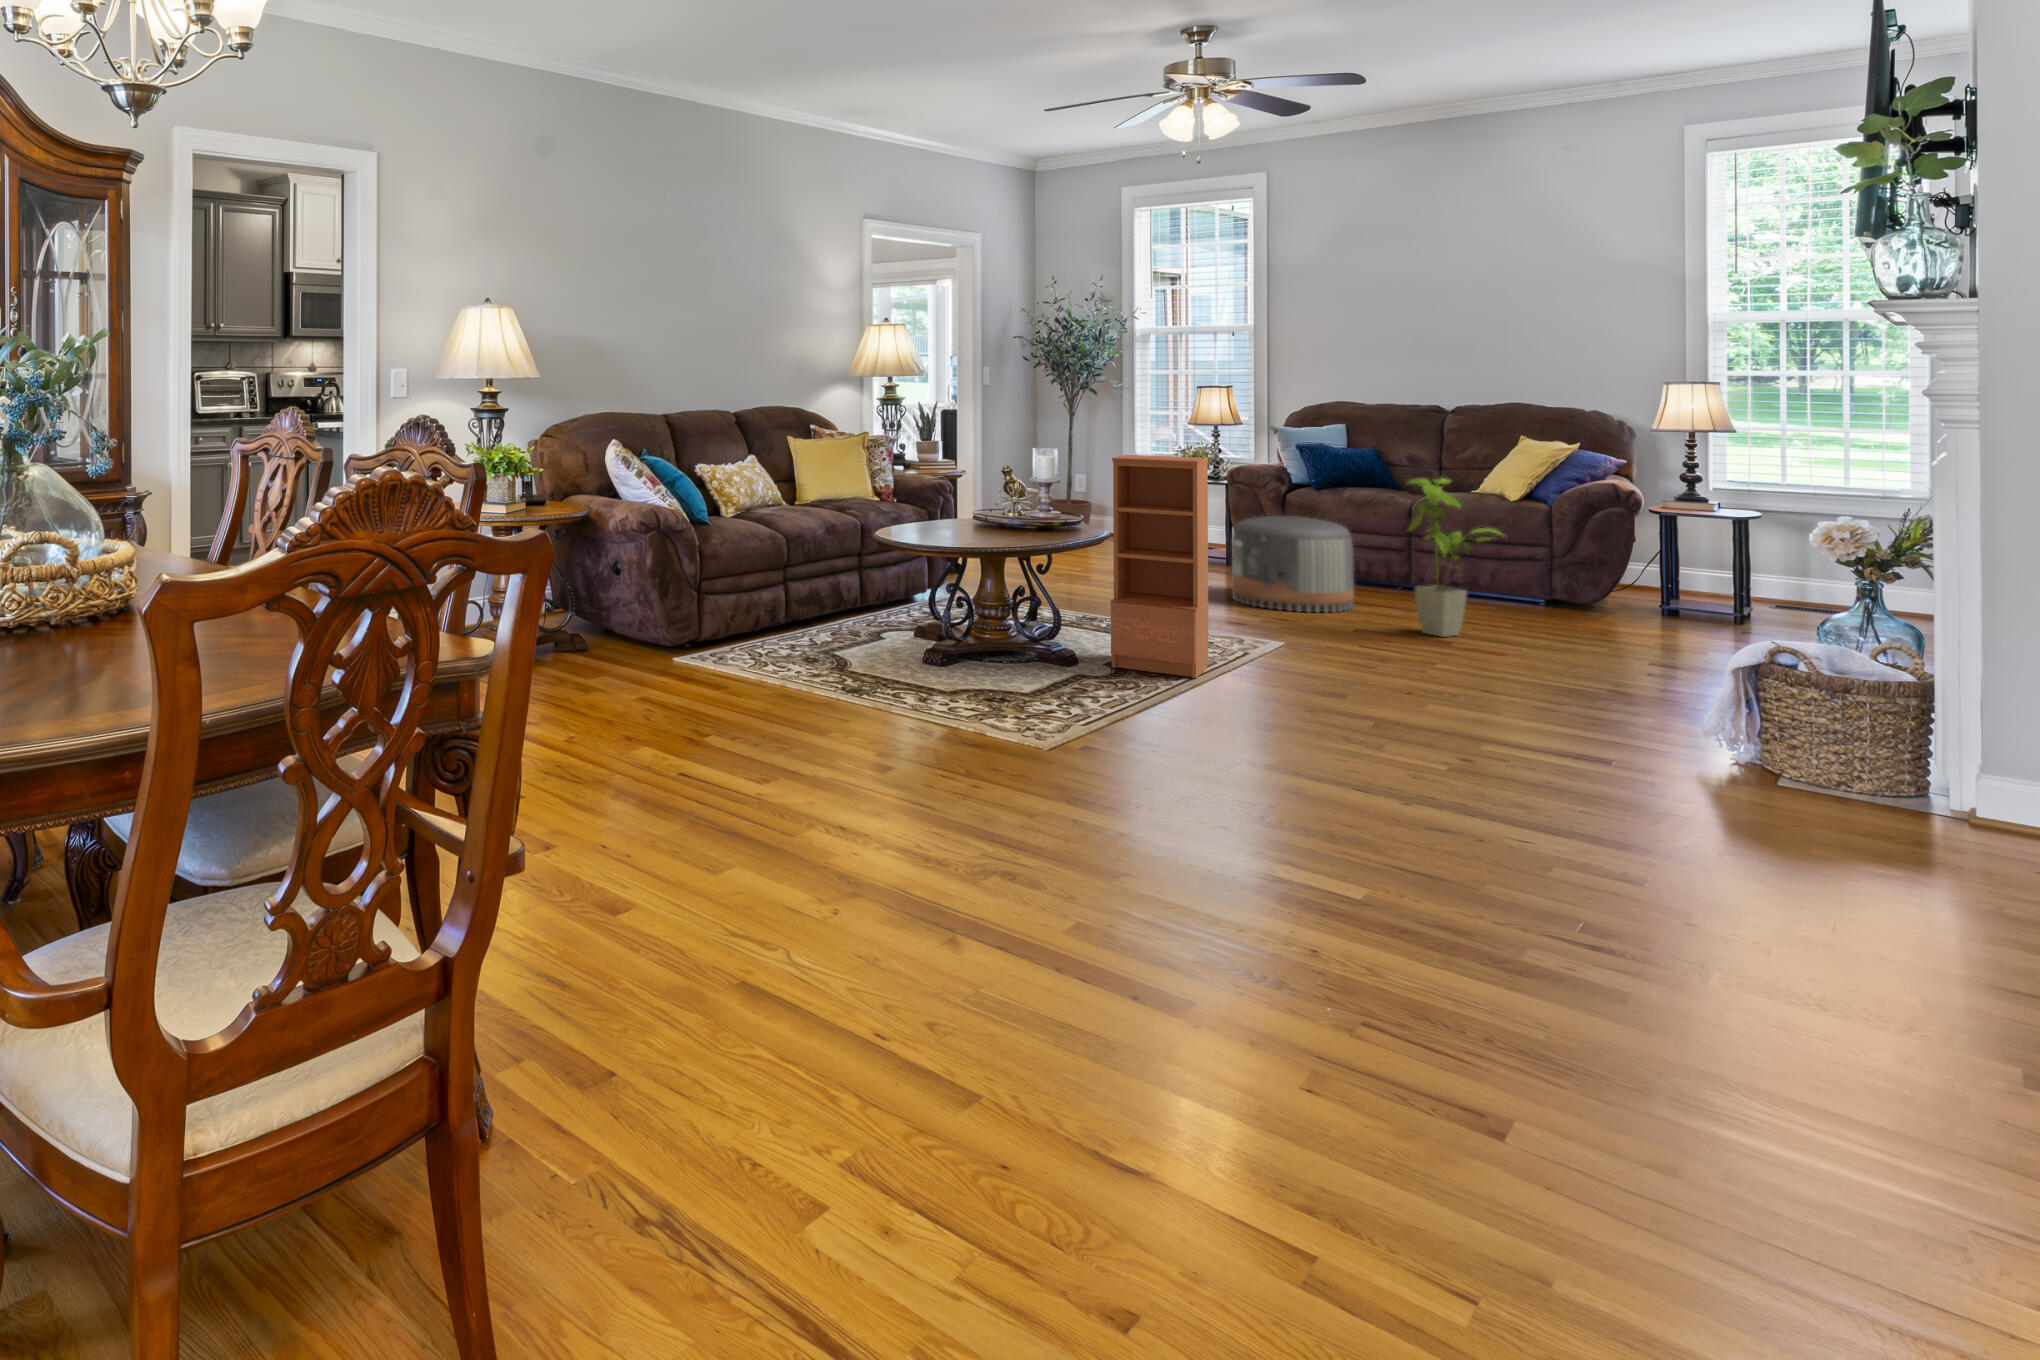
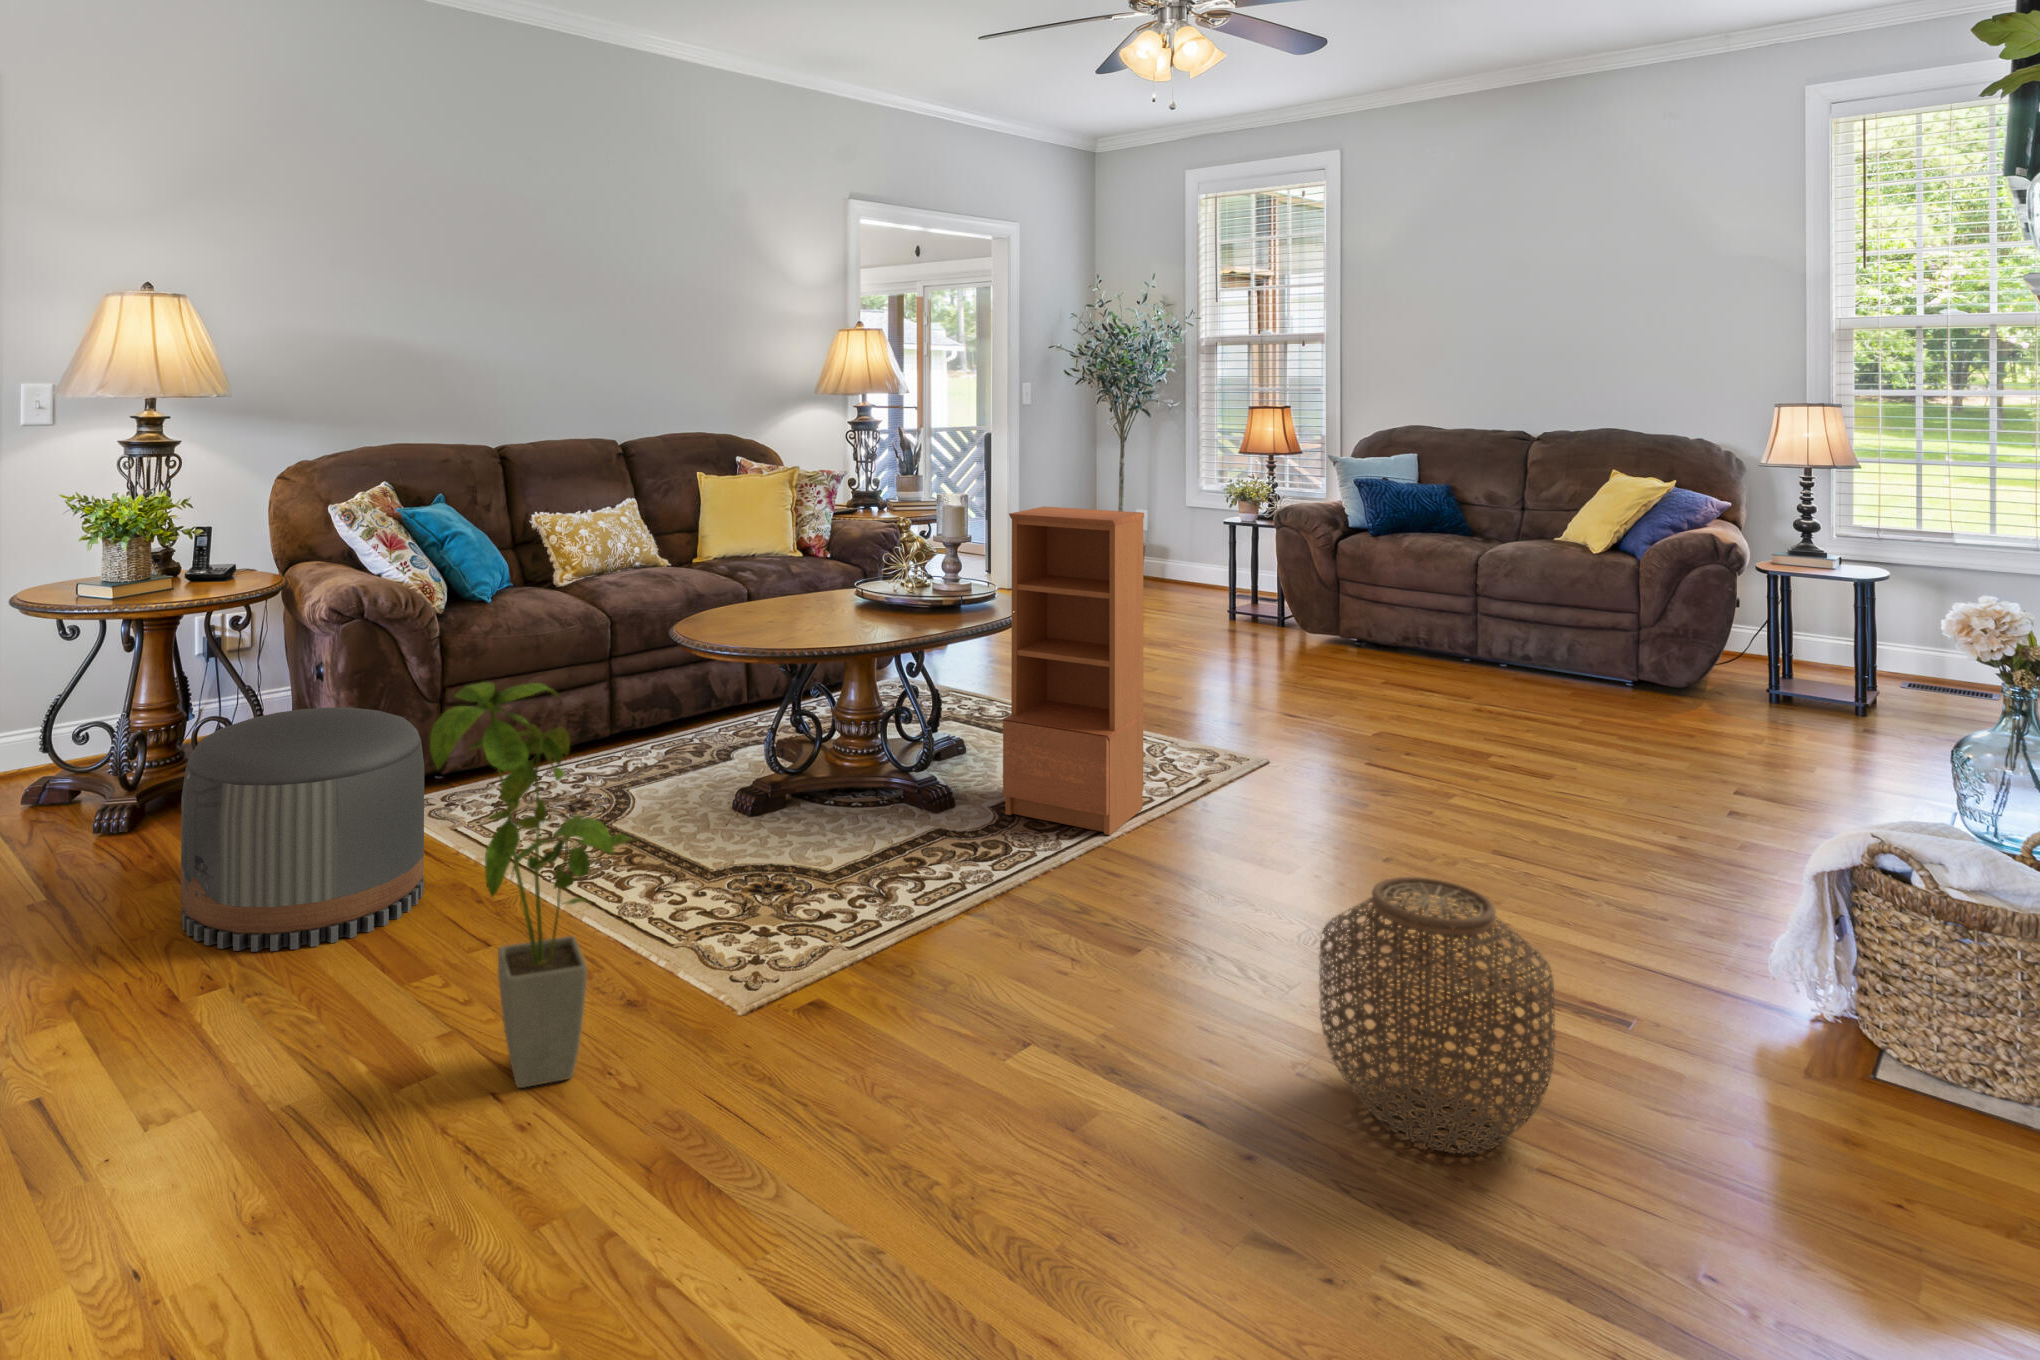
house plant: present [1408,478,1500,637] -> present [430,682,634,1088]
pouf: present [1232,516,1354,612] -> present [181,707,424,951]
woven basket: none [1423,659,1580,807] -> present [1320,877,1555,1154]

